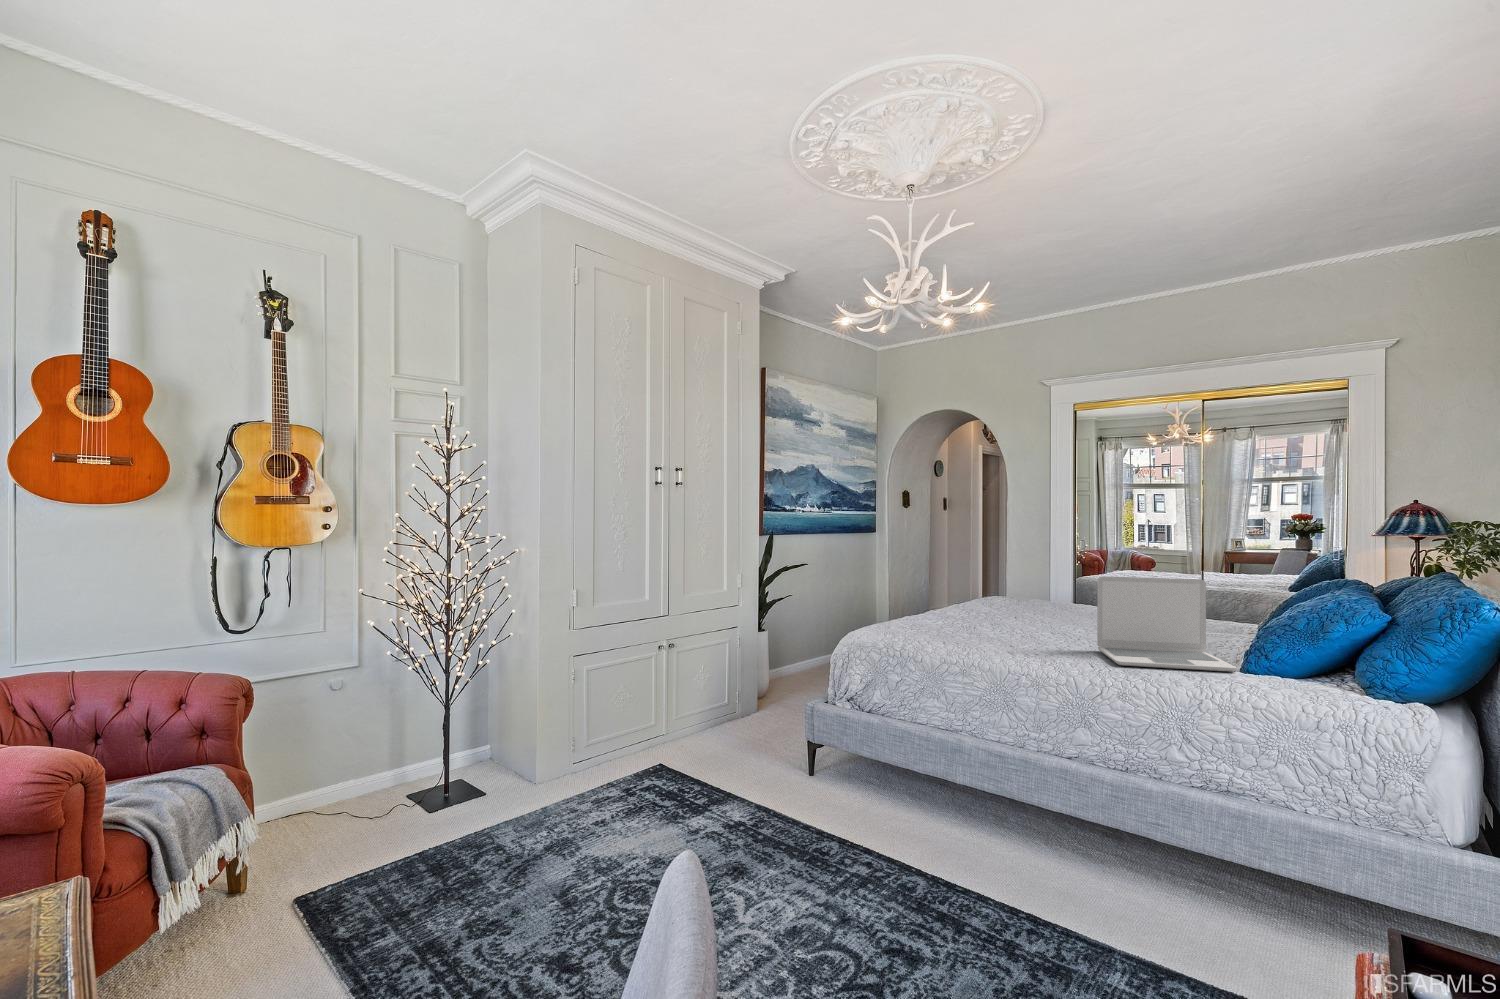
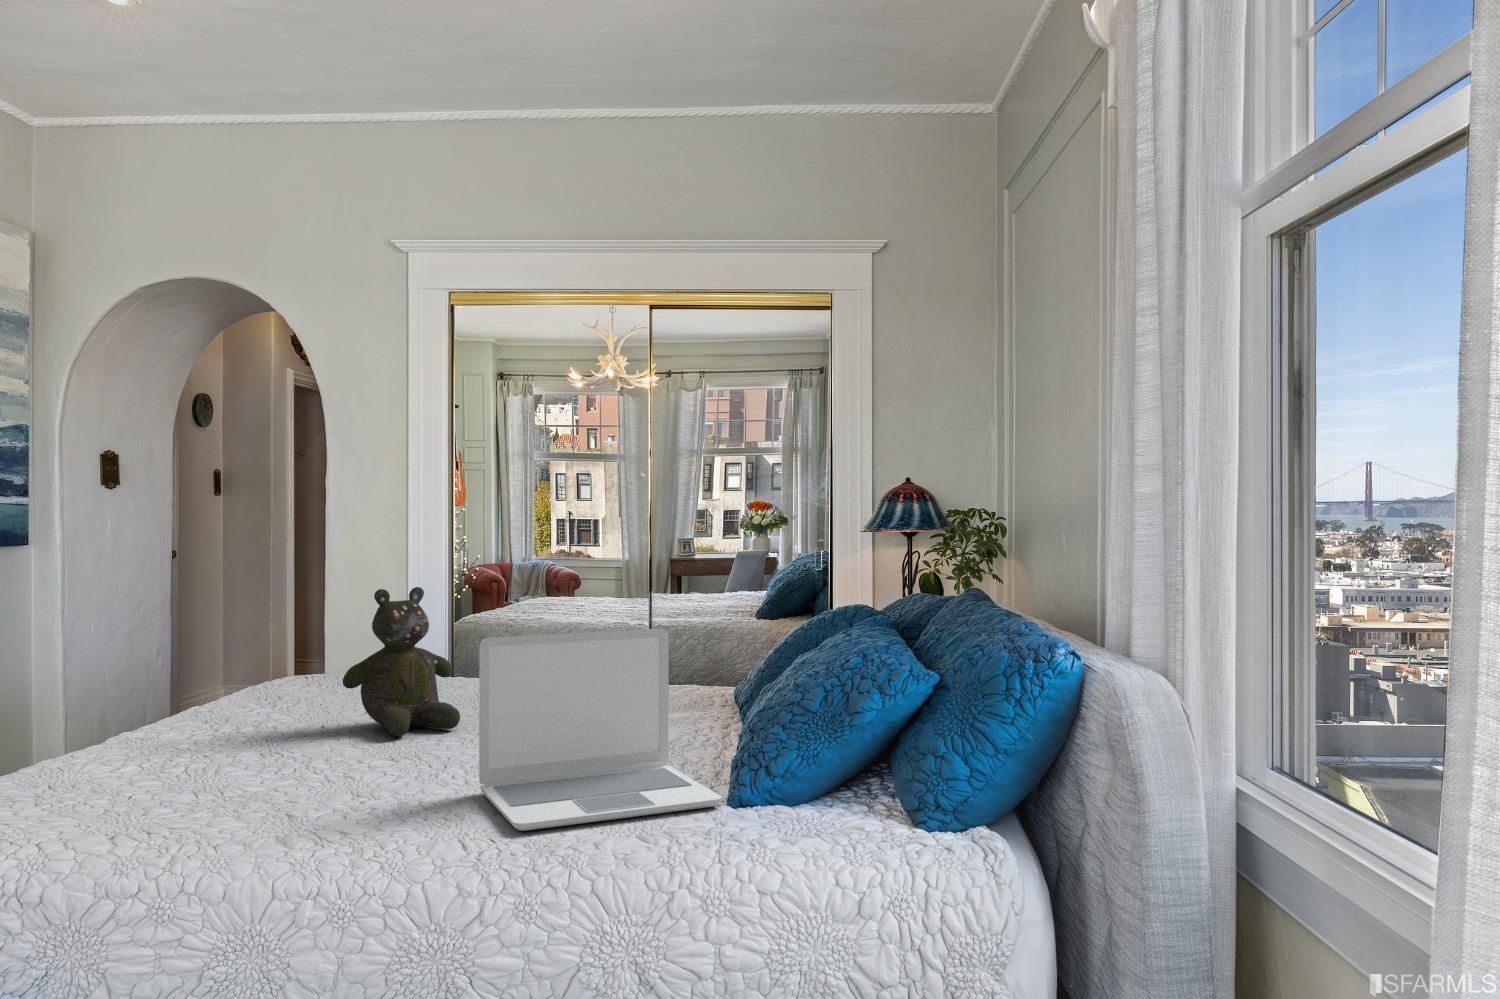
teddy bear: none [1024,555,1084,626] -> present [343,587,460,736]

